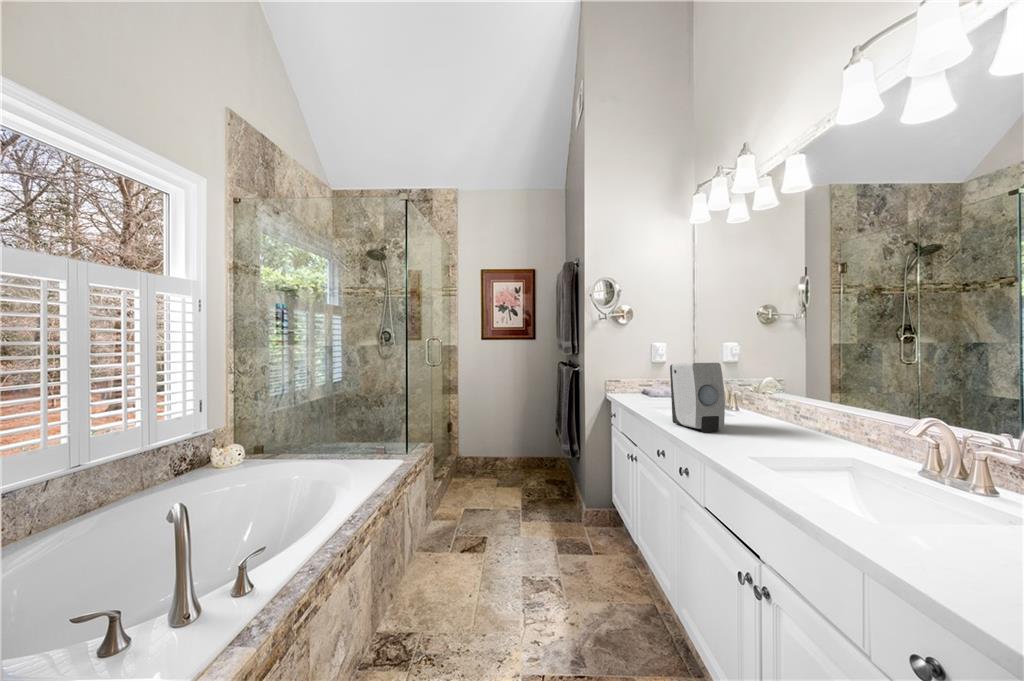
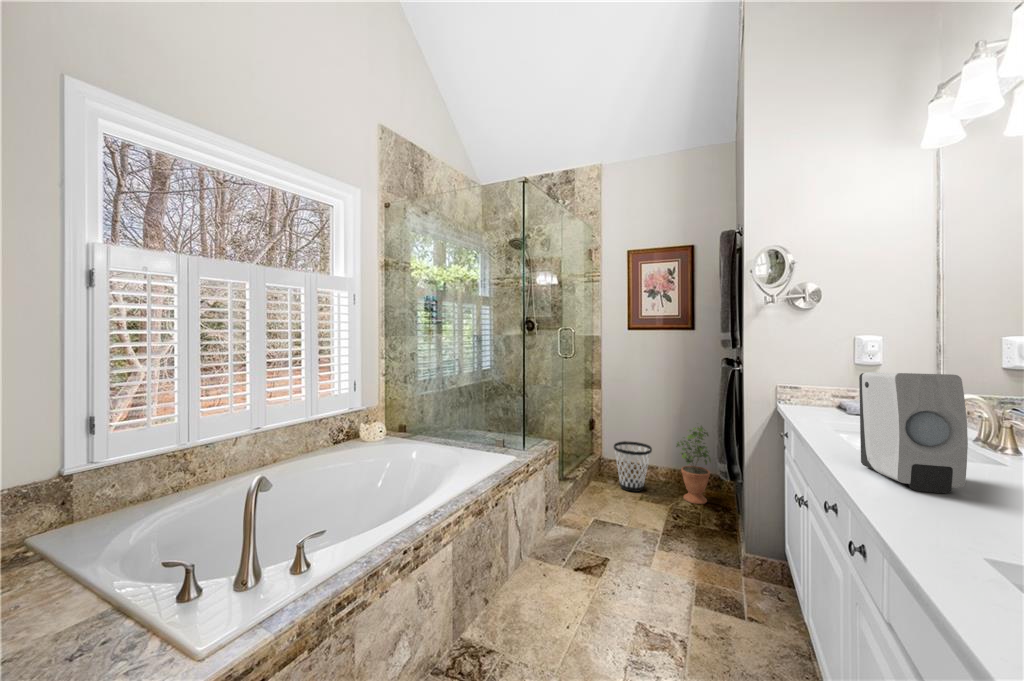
potted plant: none [523,415,550,482] -> present [677,426,711,504]
wastebasket: none [471,437,503,481] -> present [614,441,652,492]

